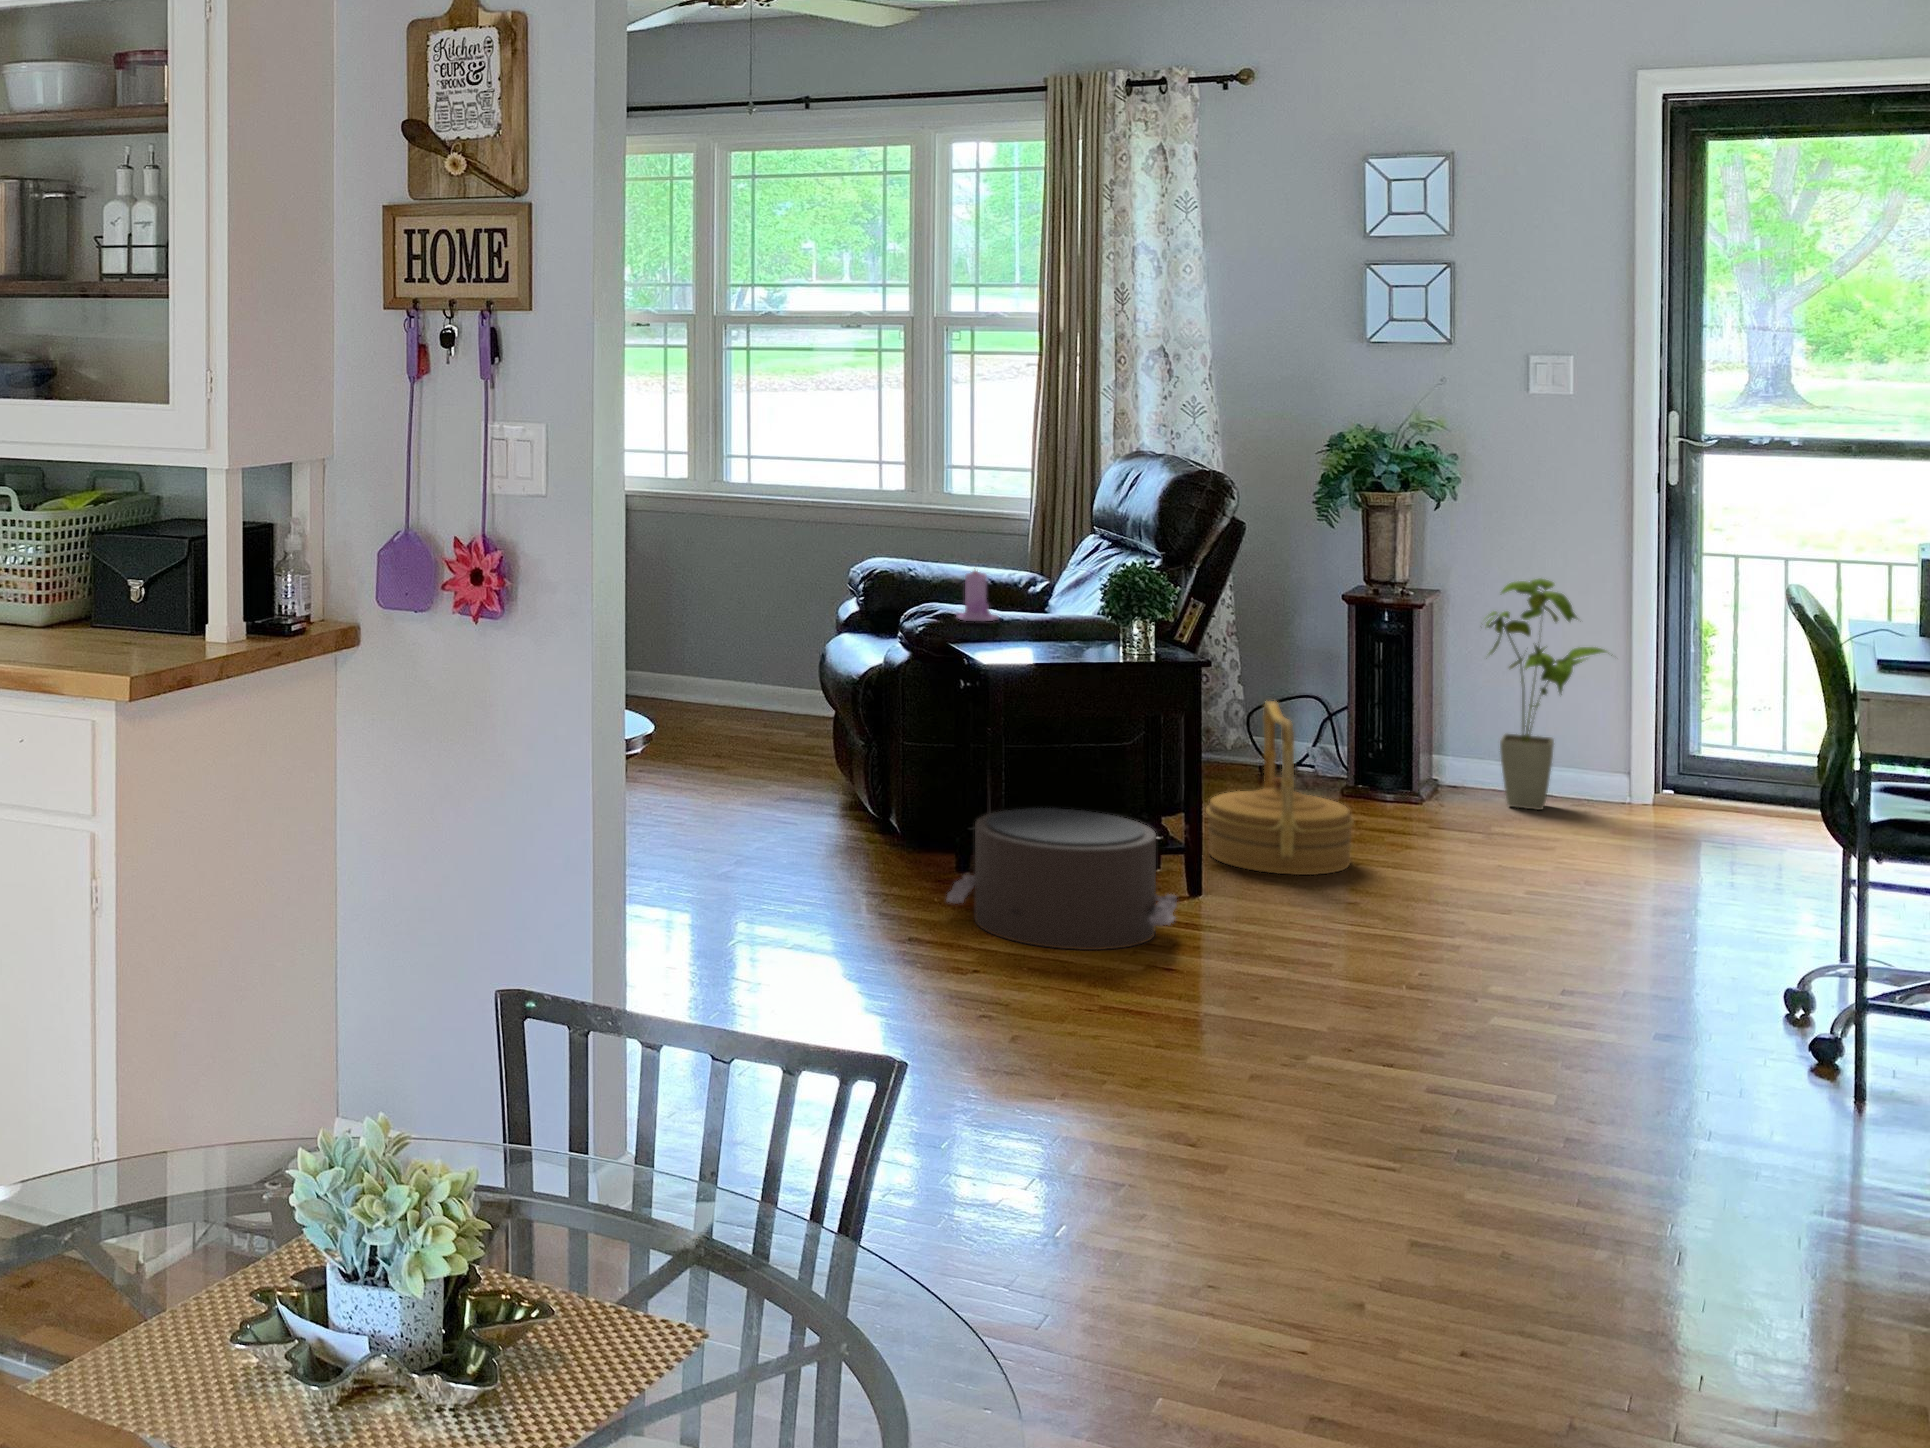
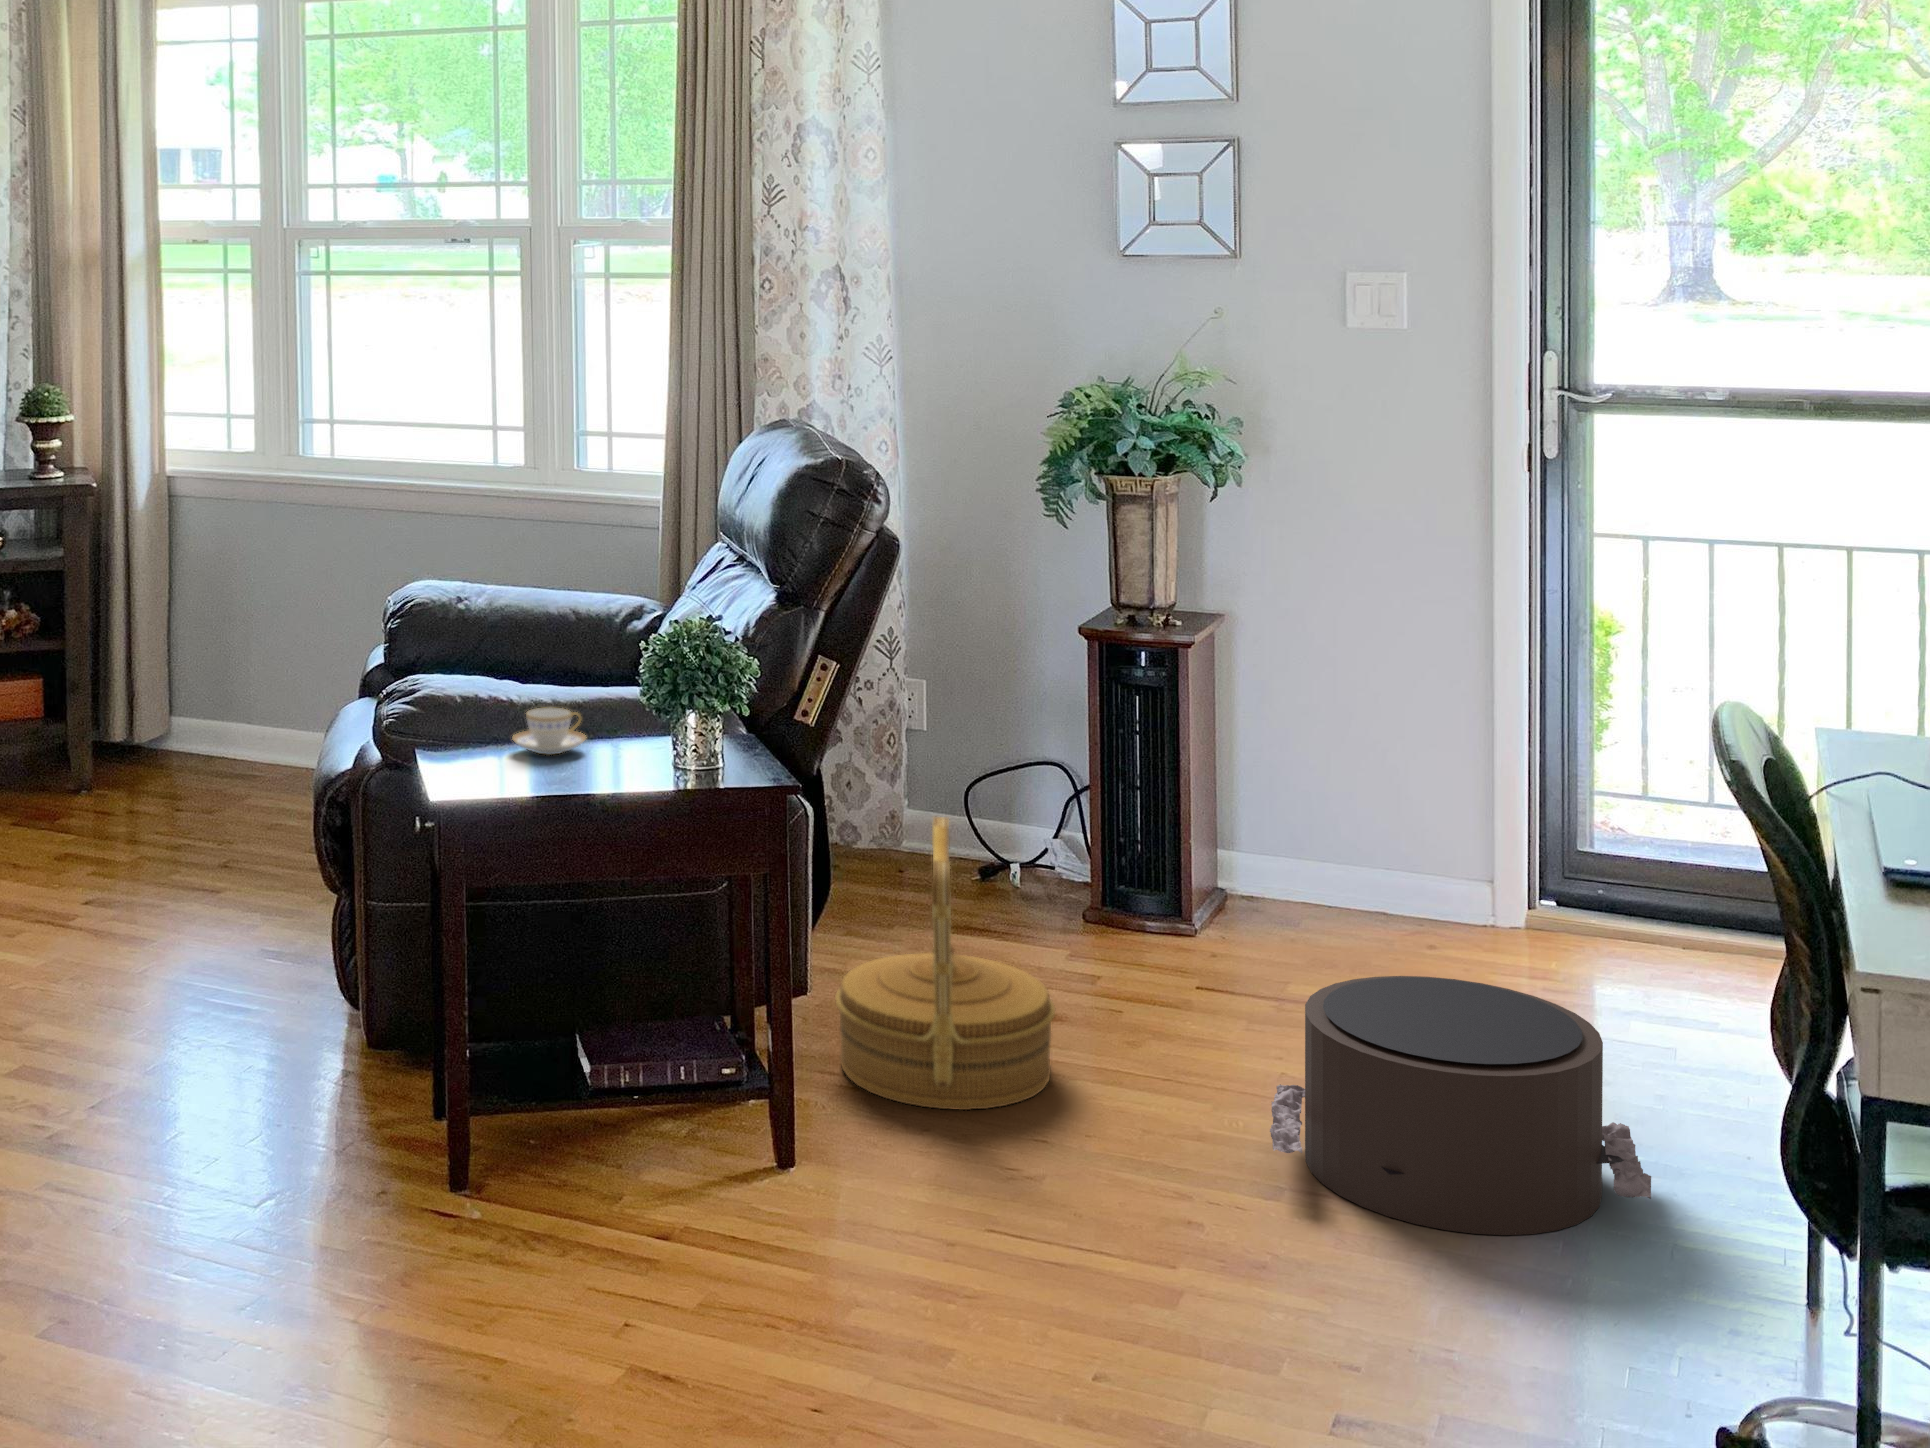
candle: present [957,570,998,621] -> none [473,615,535,704]
house plant: present [1486,579,1612,810] -> none [1276,602,1471,940]
teacup: none [1015,613,1063,640] -> present [512,707,586,755]
pouf: present [947,808,1177,950] -> present [1270,976,1651,1235]

